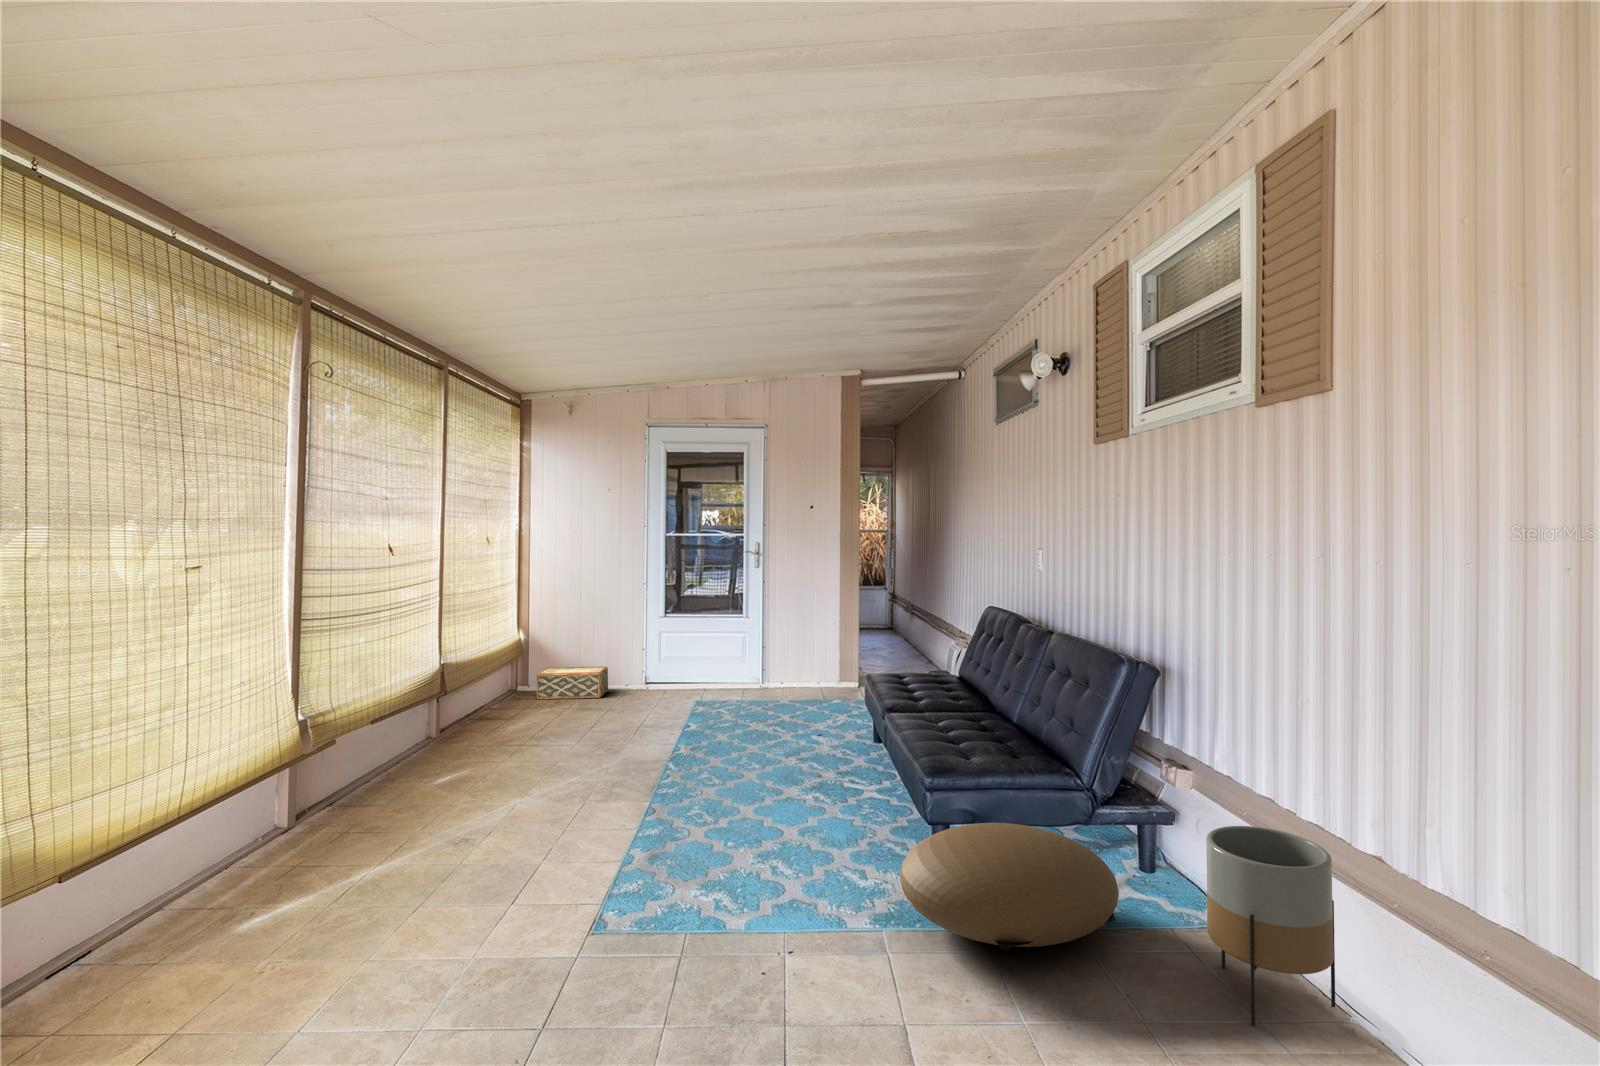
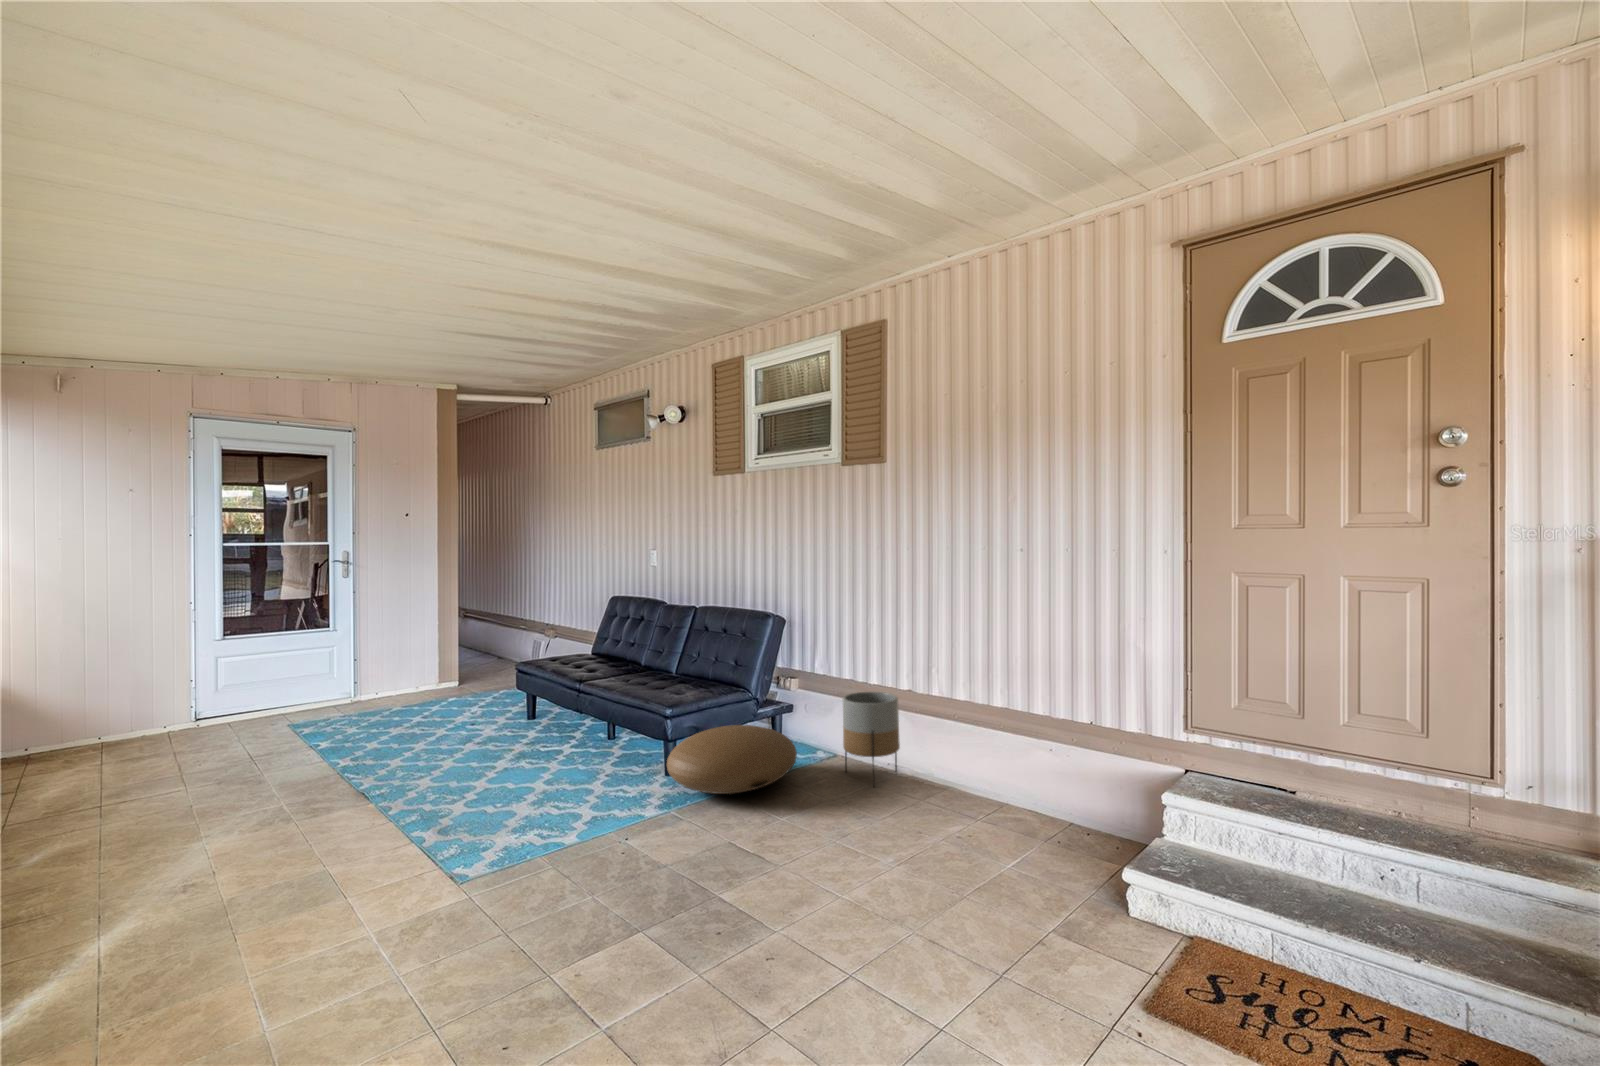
woven basket: present [537,666,608,699] -> none [39,703,147,756]

